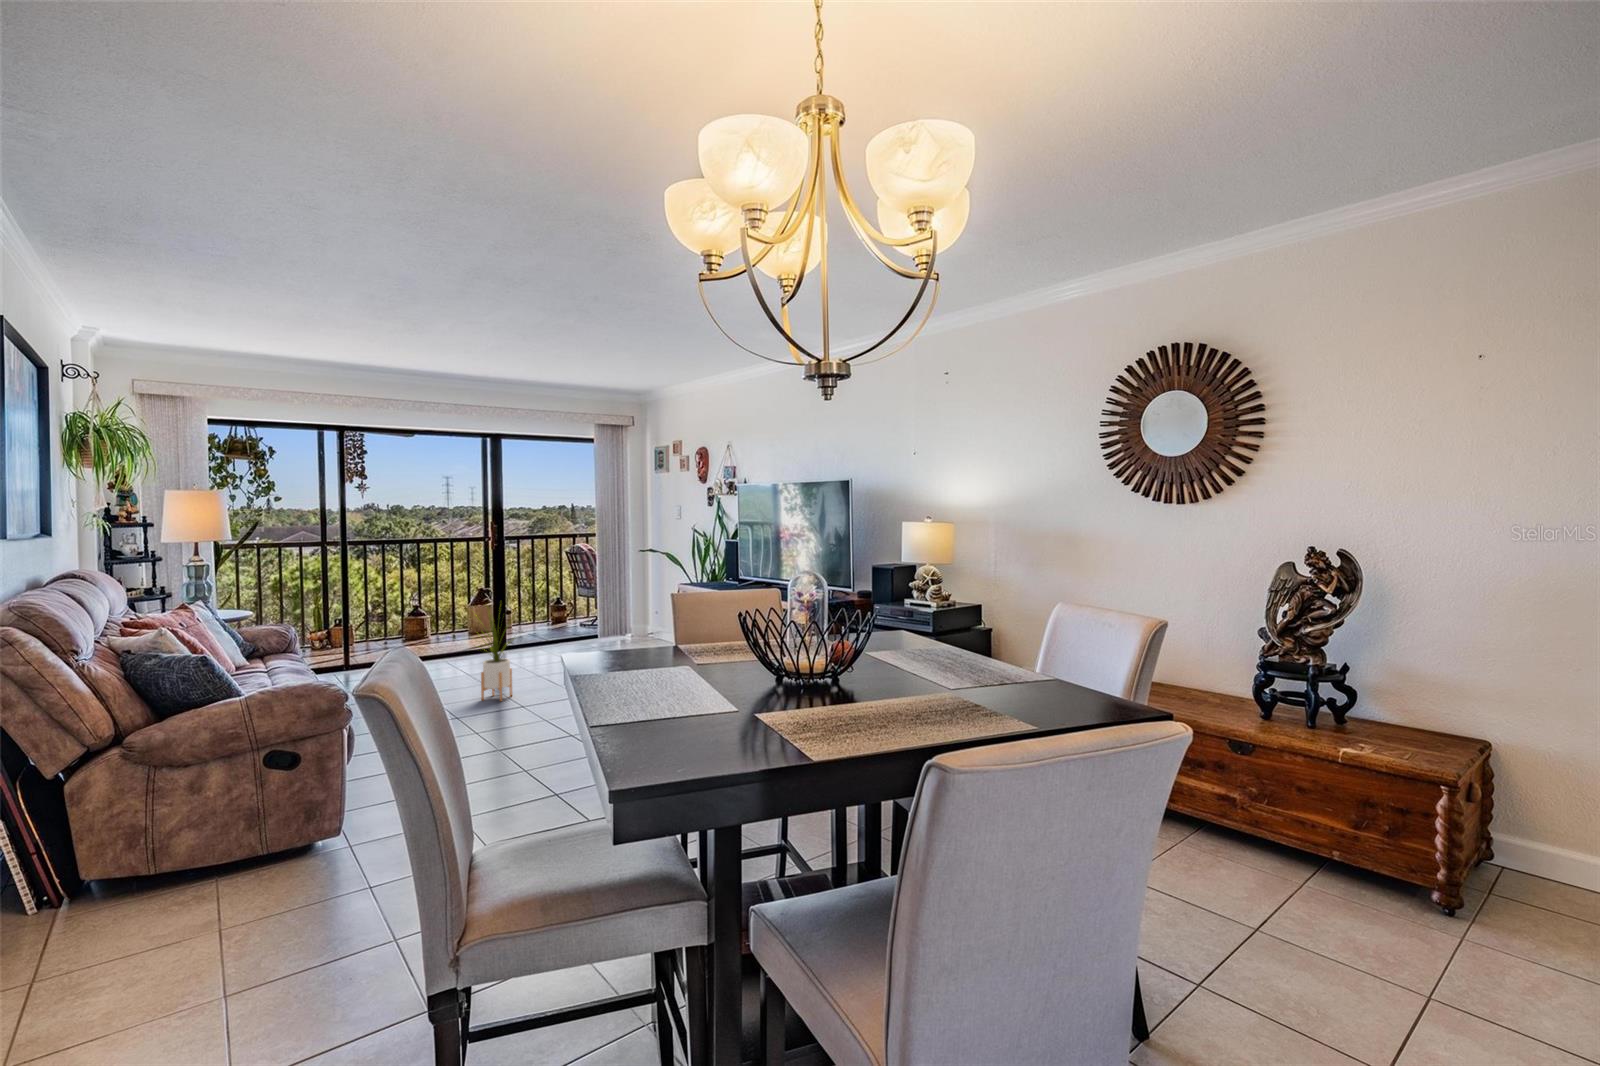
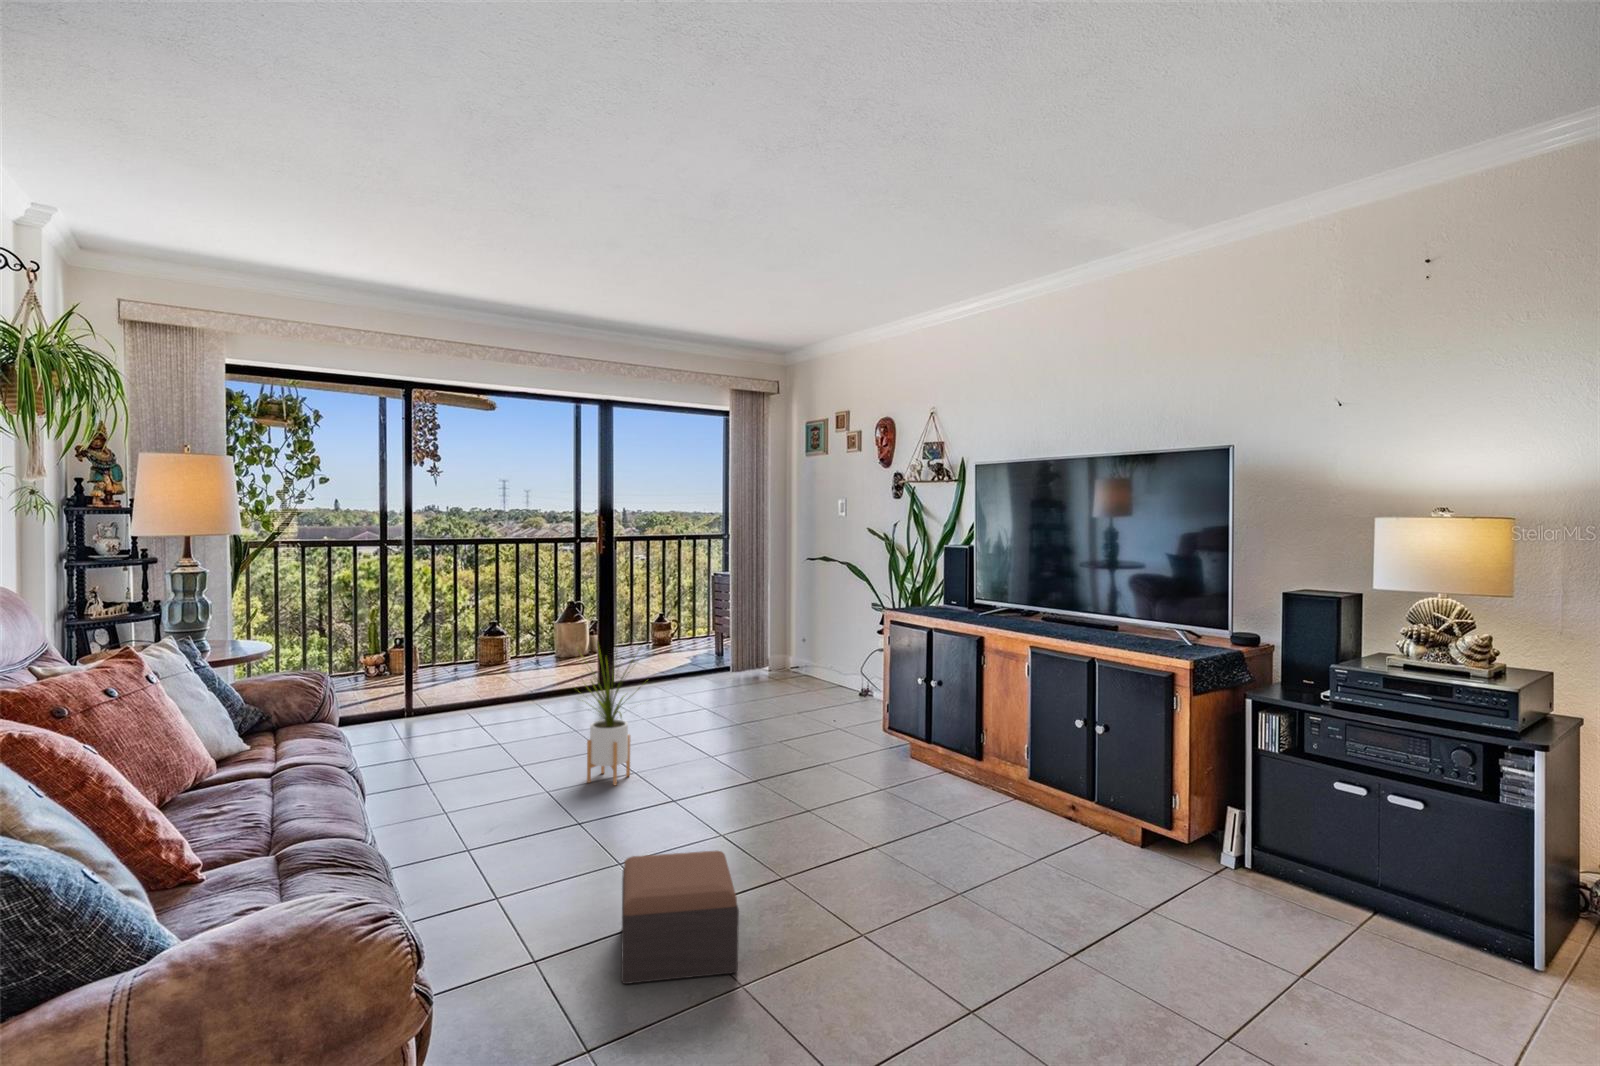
footstool: none [489,714,559,781] -> present [621,851,739,984]

